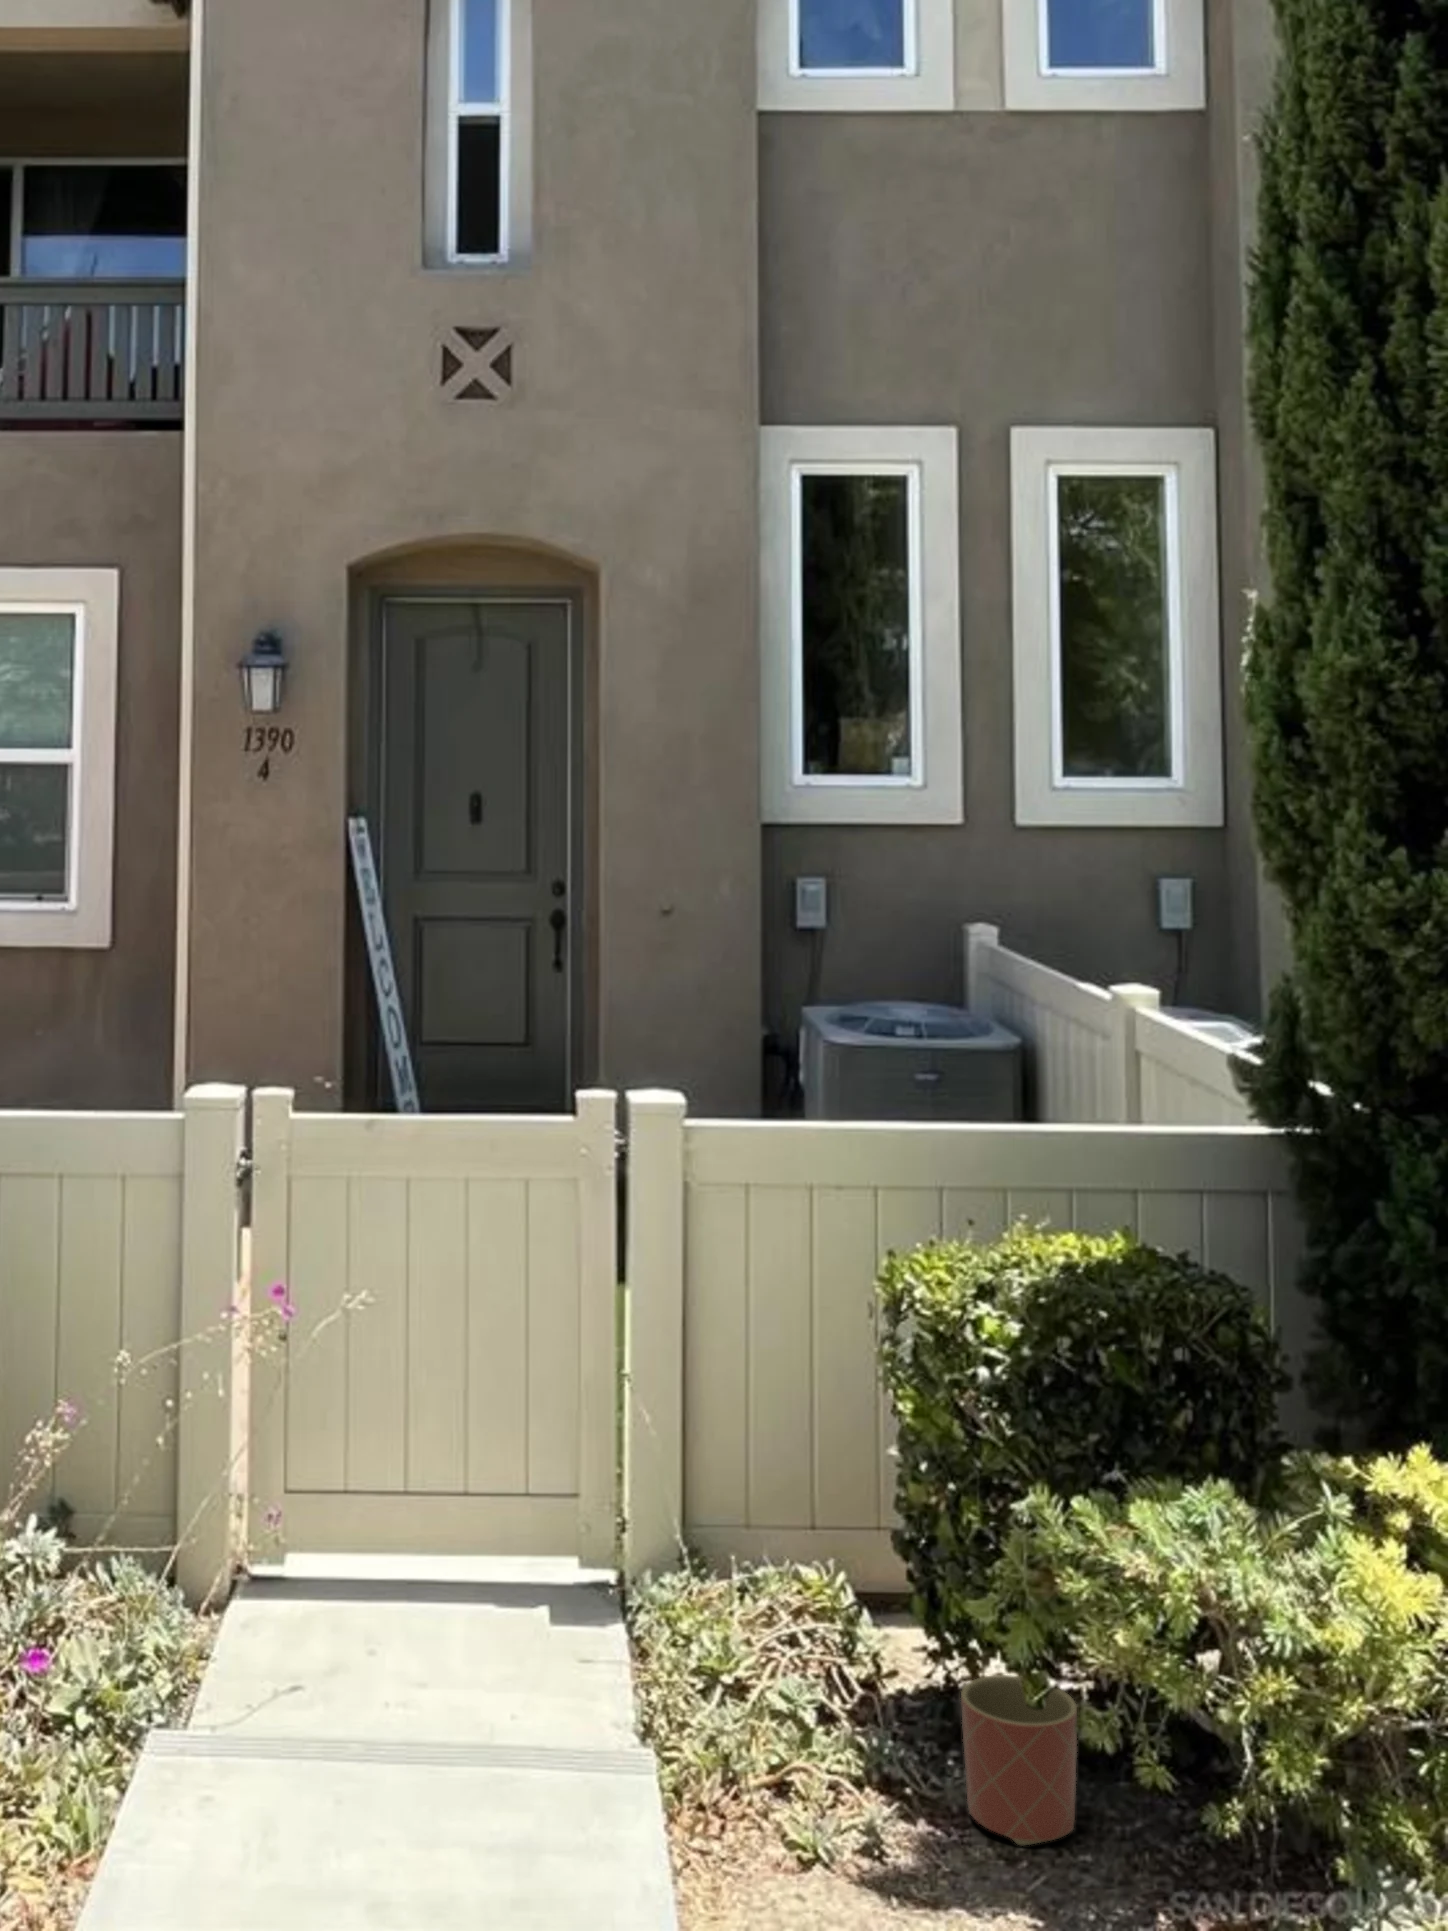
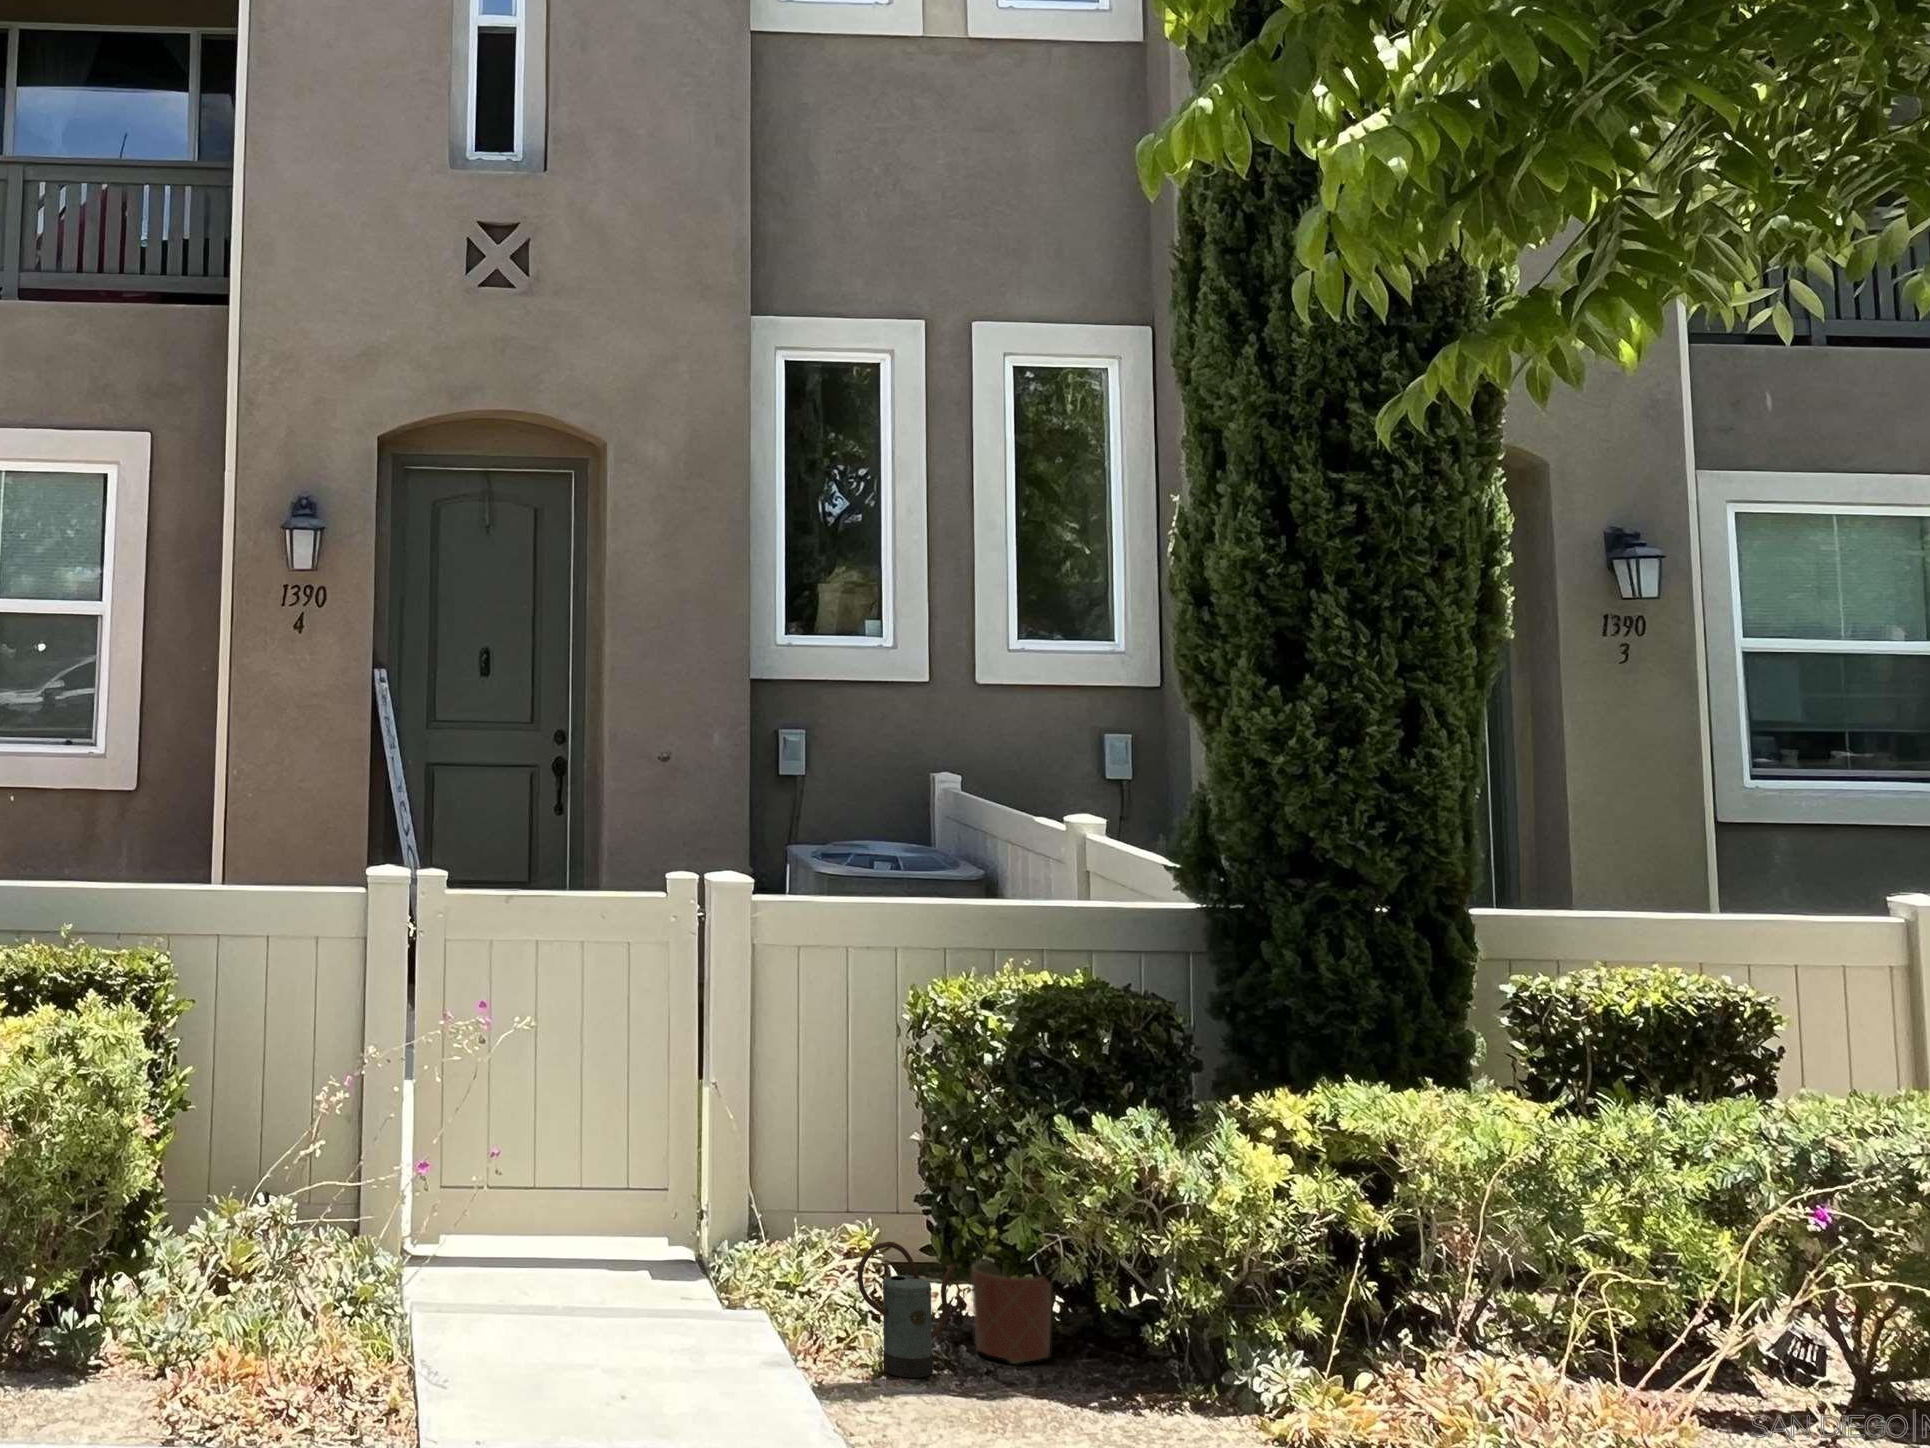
watering can: none [789,1673,937,1876] -> present [858,1242,956,1378]

